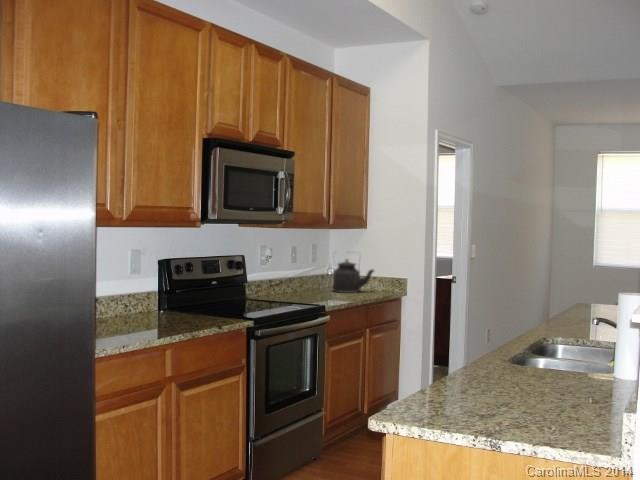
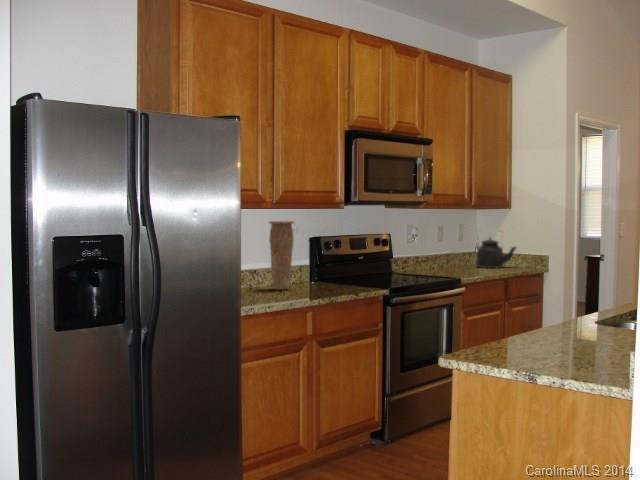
vase: none [114,241,146,322] -> present [269,221,294,290]

